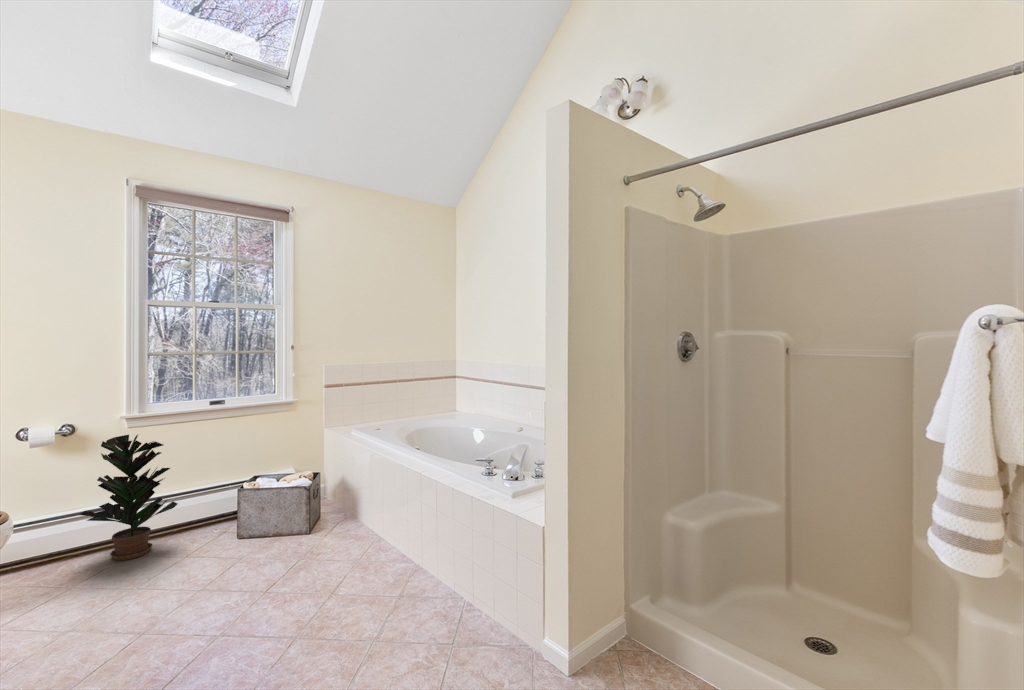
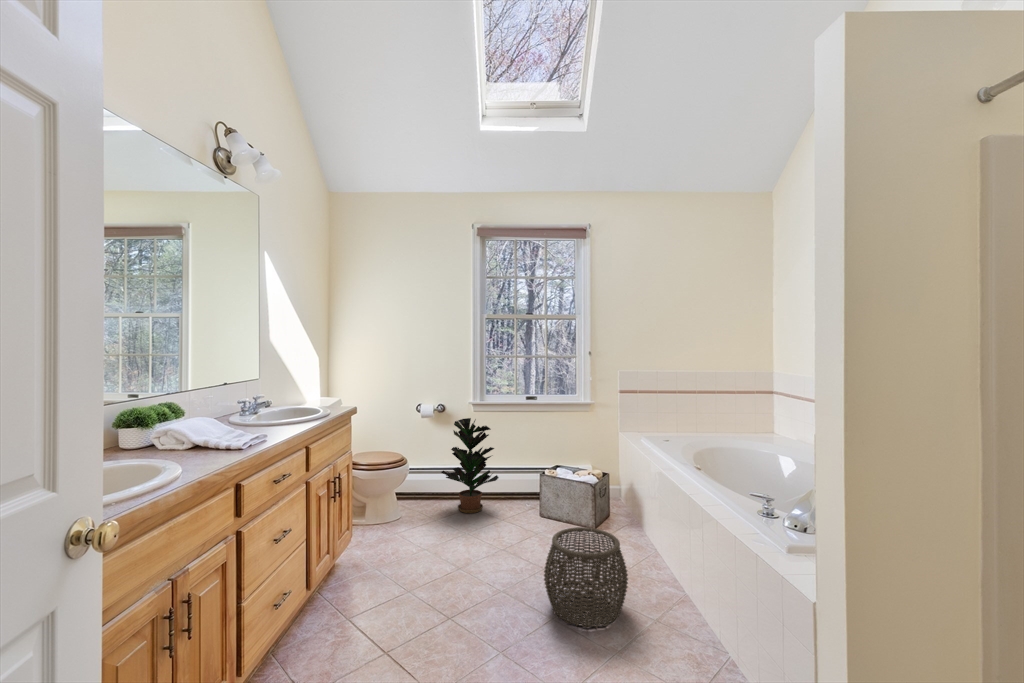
woven basket: none [280,526,374,634] -> present [544,527,628,628]

